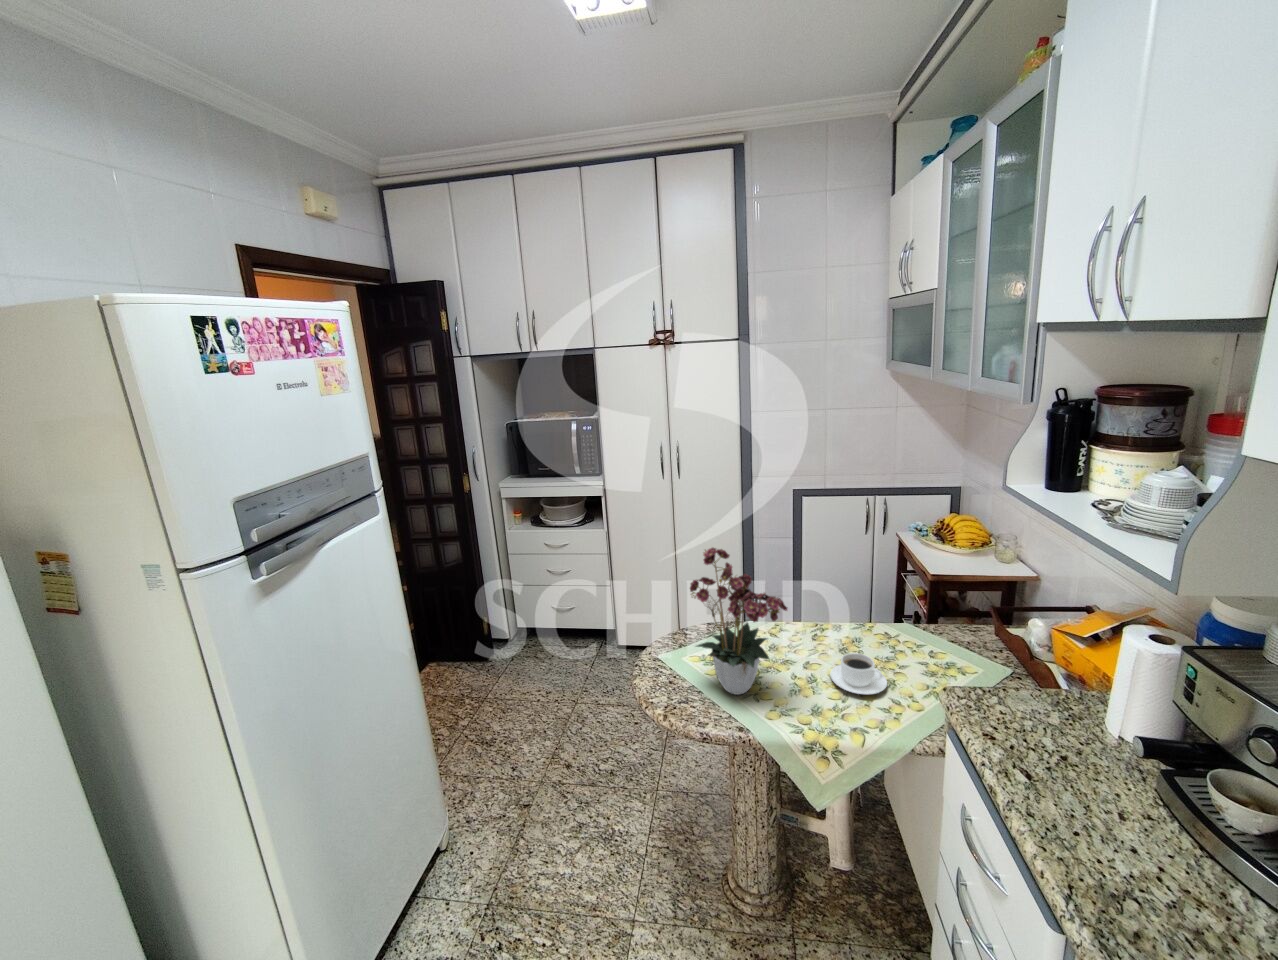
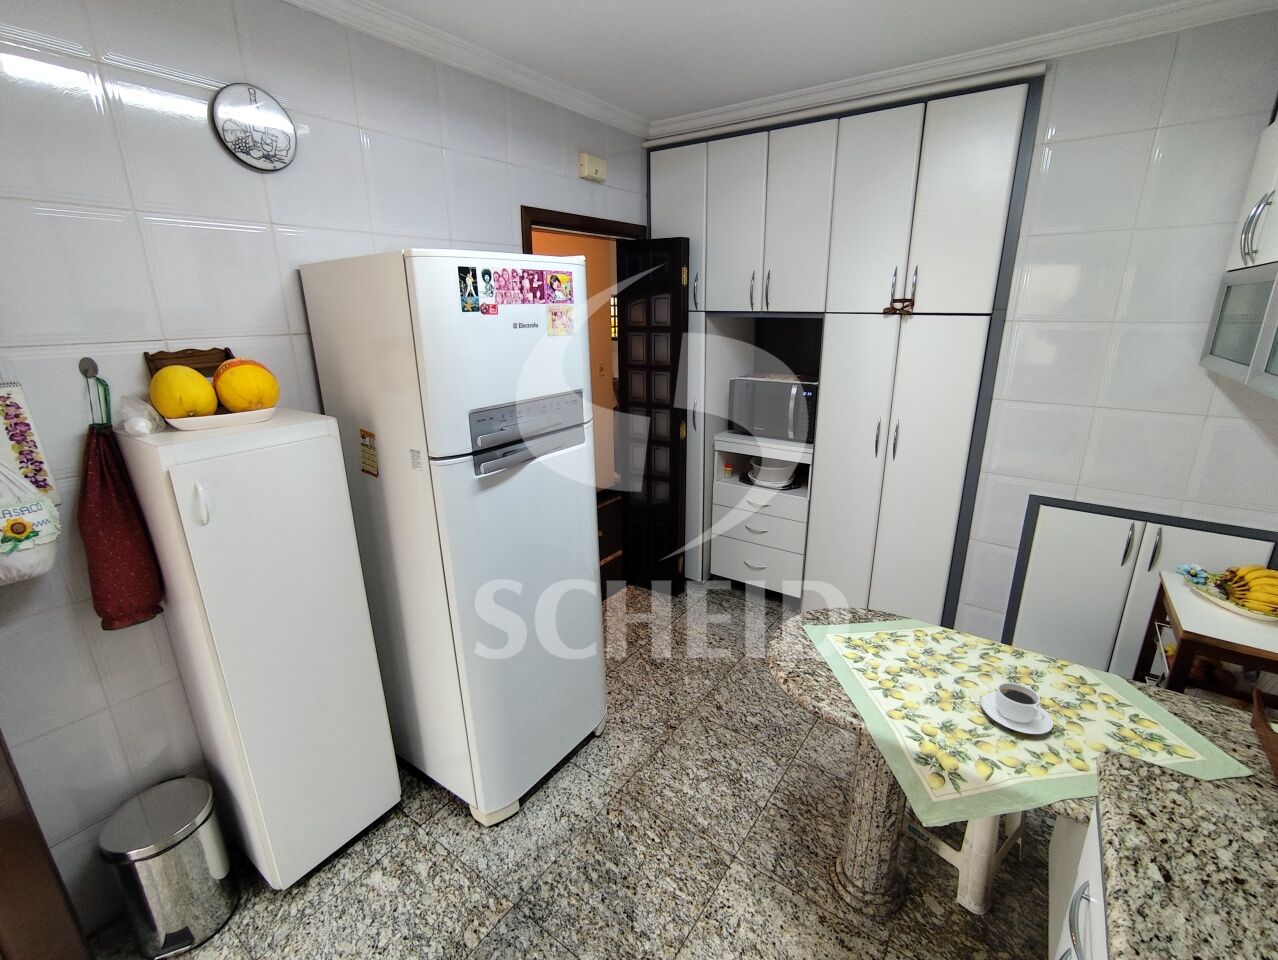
flower arrangement: present [690,548,787,695] -> none [826,522,943,685]

